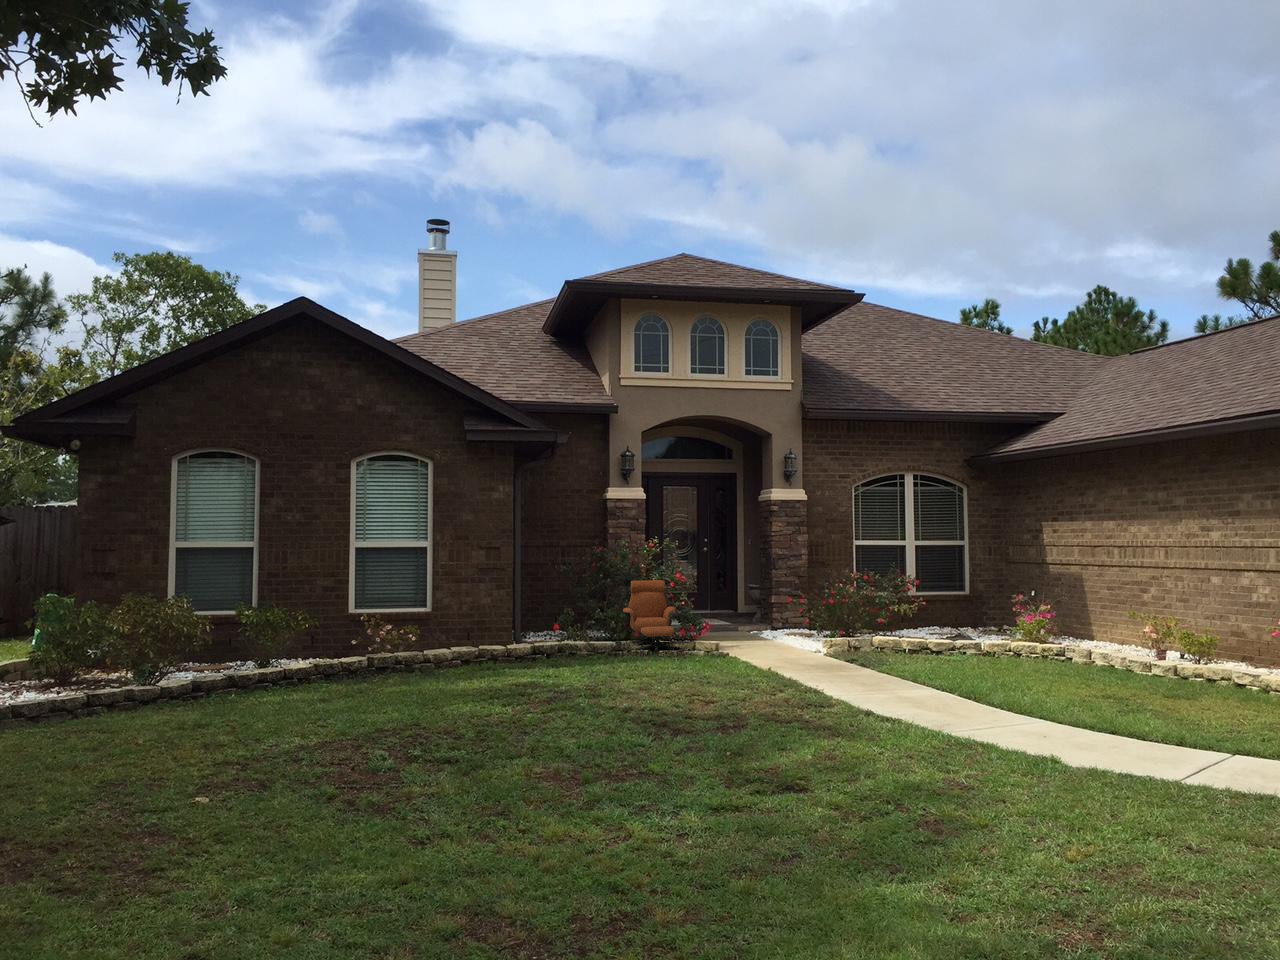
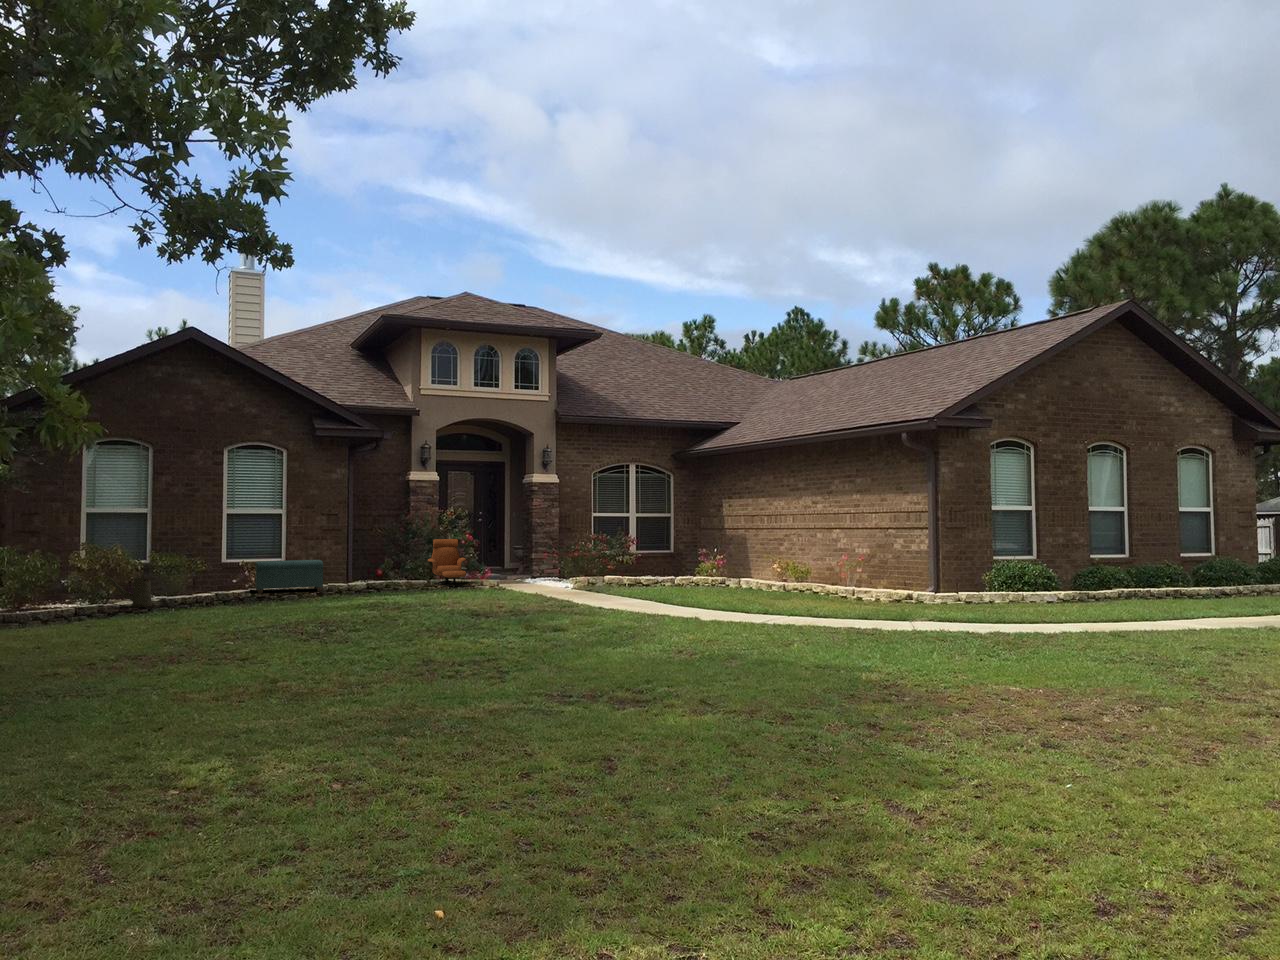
bench: none [388,609,477,656] -> present [255,560,323,593]
watering can: none [169,628,236,682] -> present [109,570,159,607]

